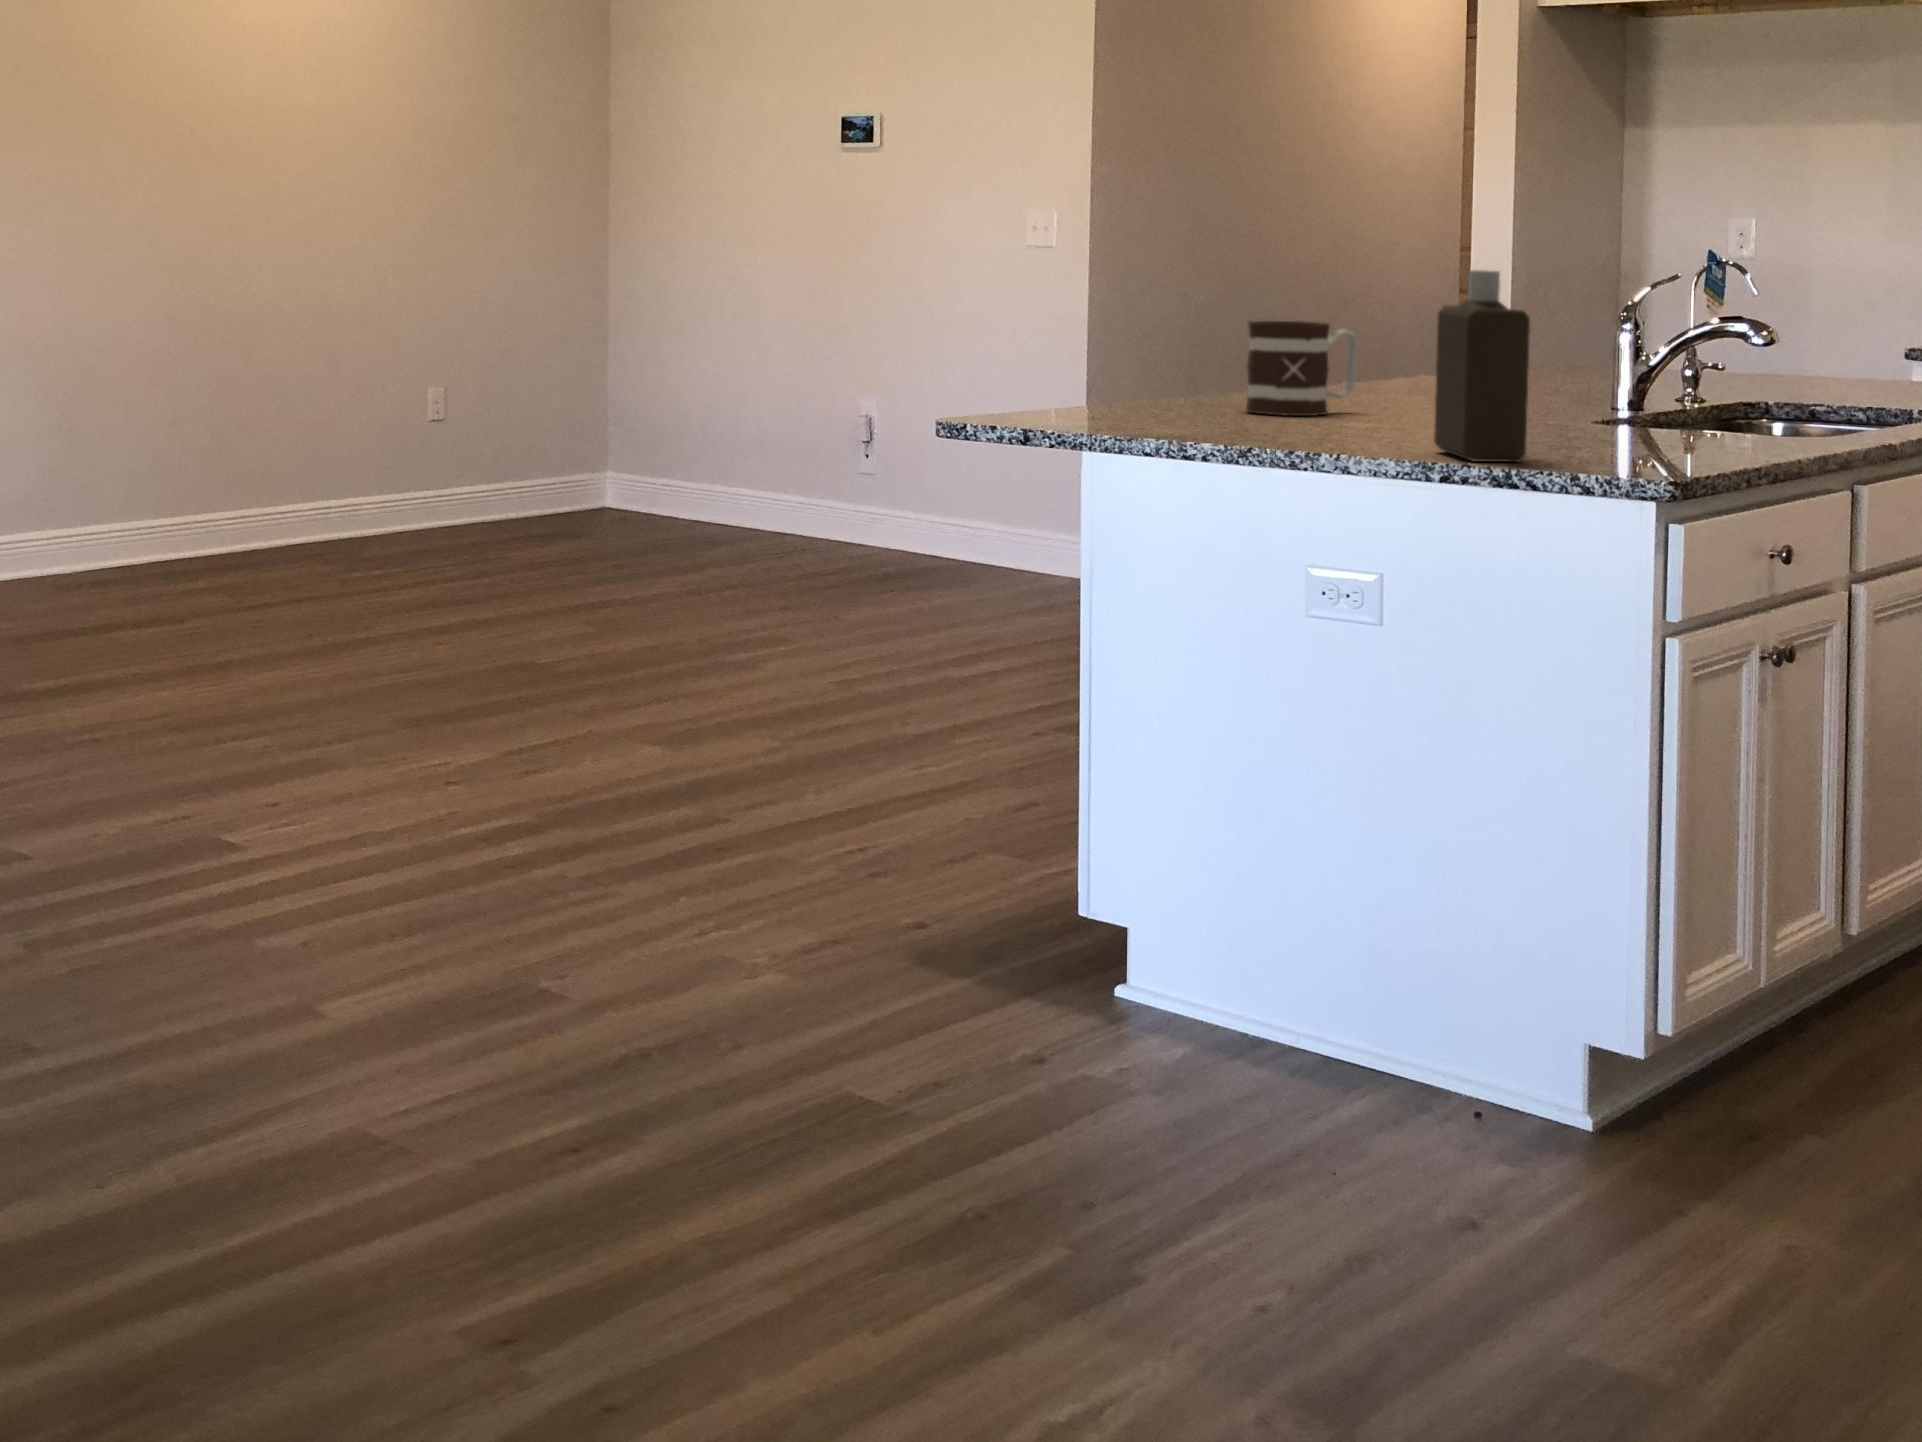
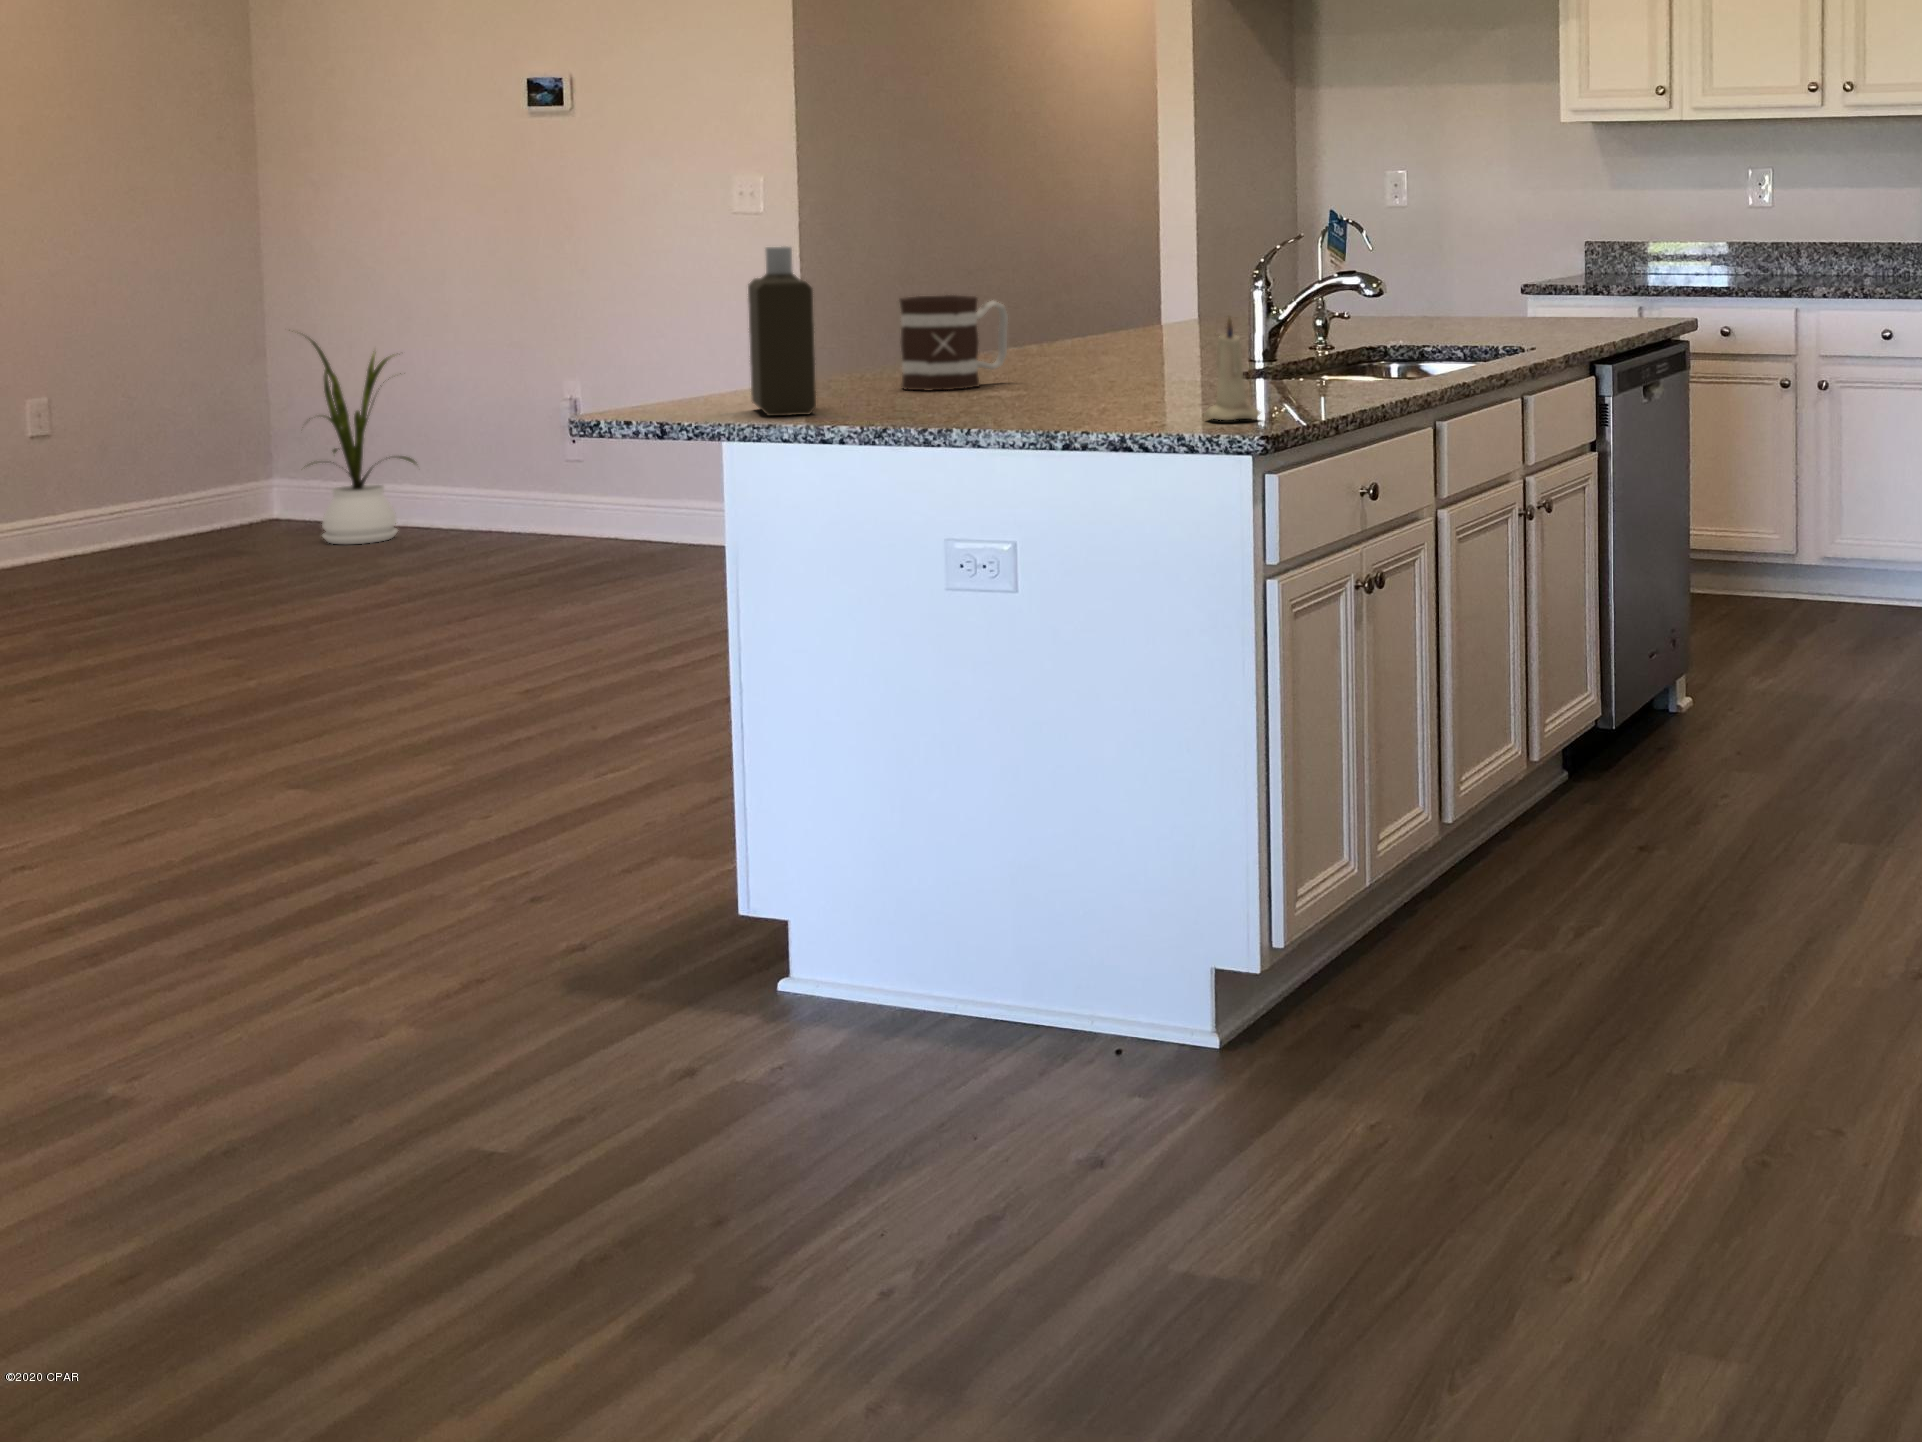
bottle: present [1434,270,1530,462] -> present [748,246,816,416]
house plant: none [632,337,736,532] -> present [305,337,416,544]
candle: none [1603,348,1671,463] -> present [1204,317,1260,420]

